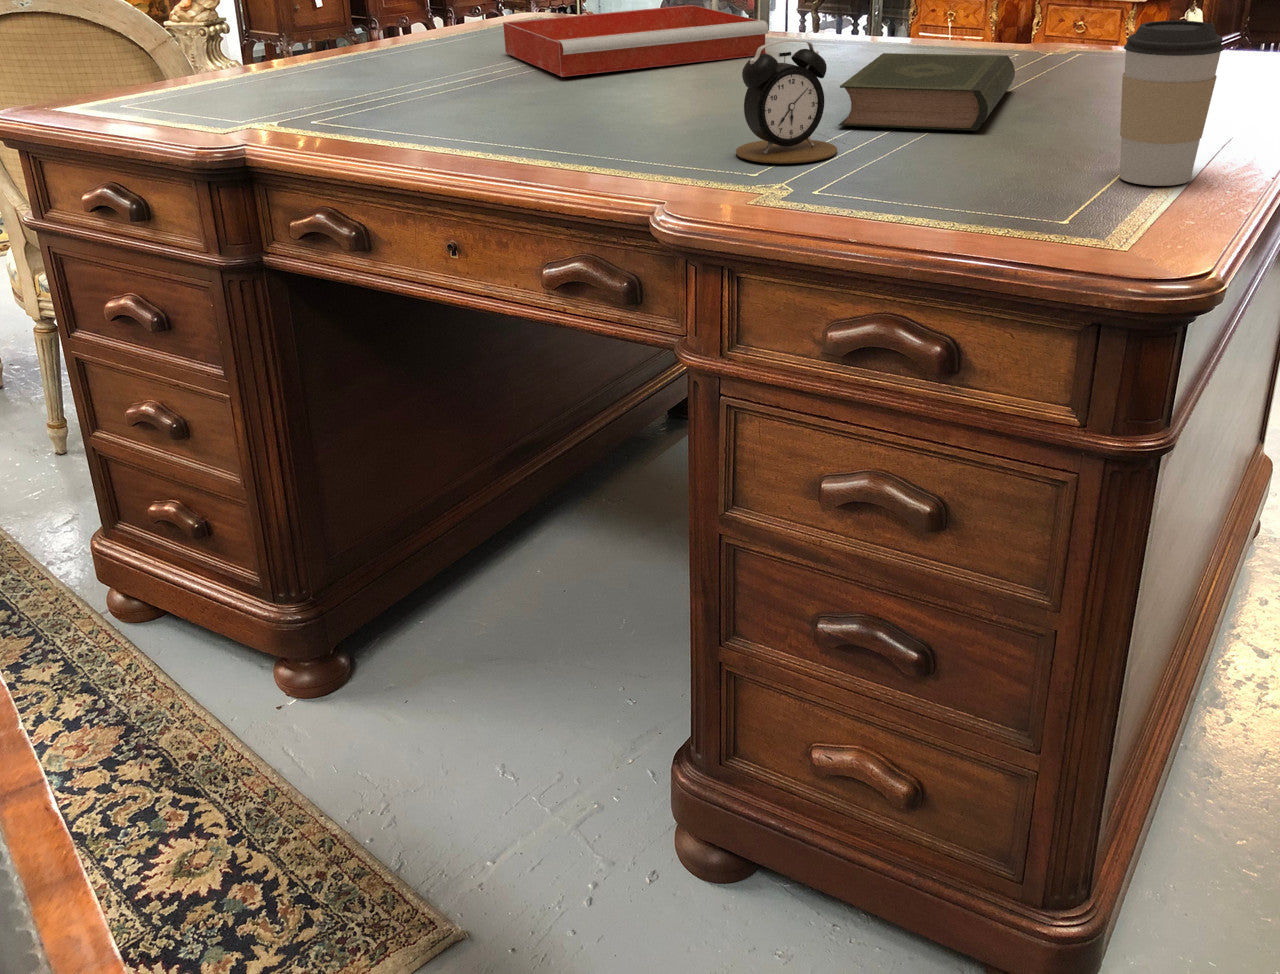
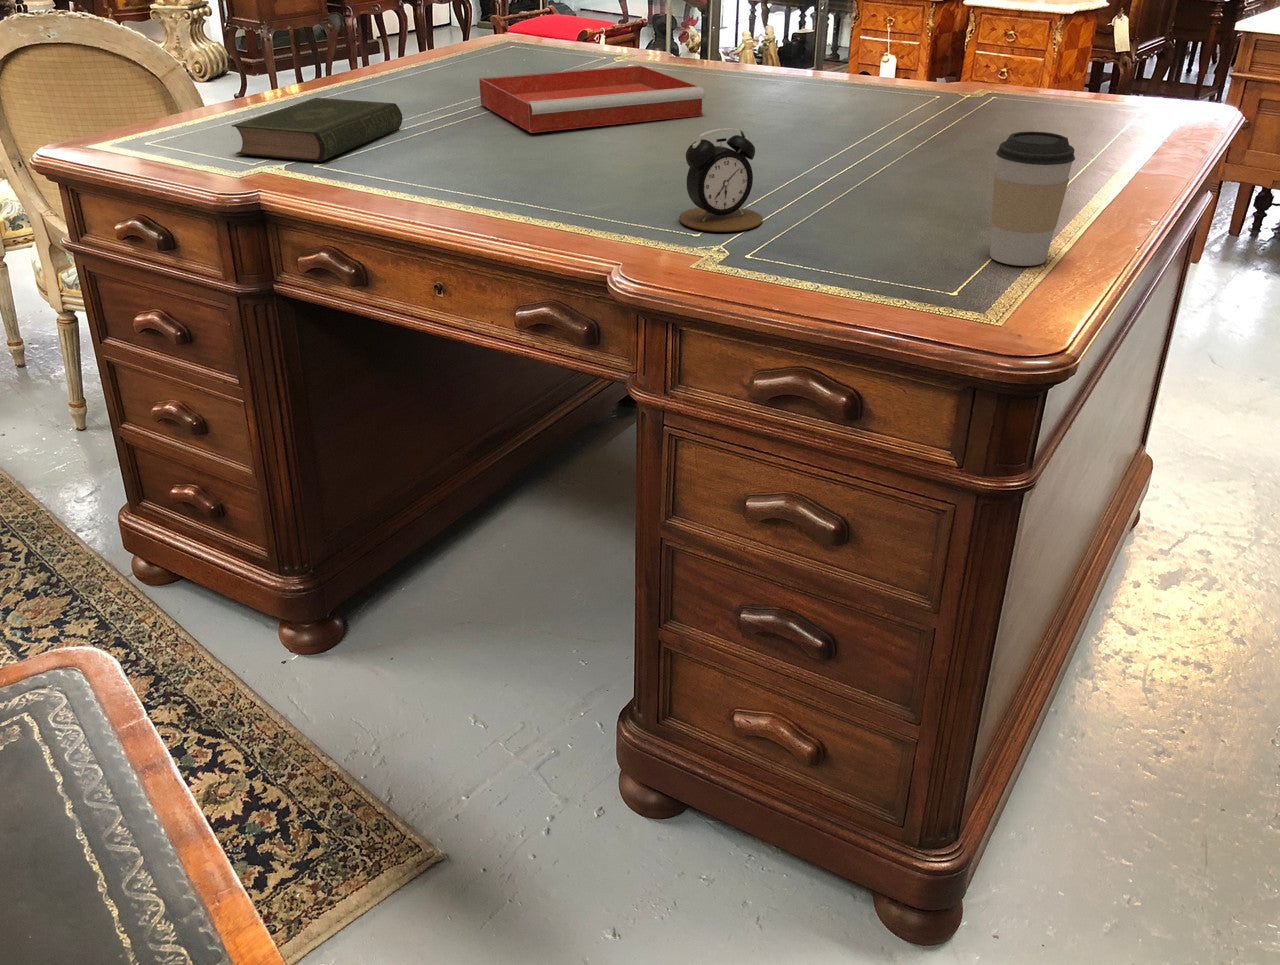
book: present [839,53,1015,131] -> present [232,98,402,162]

